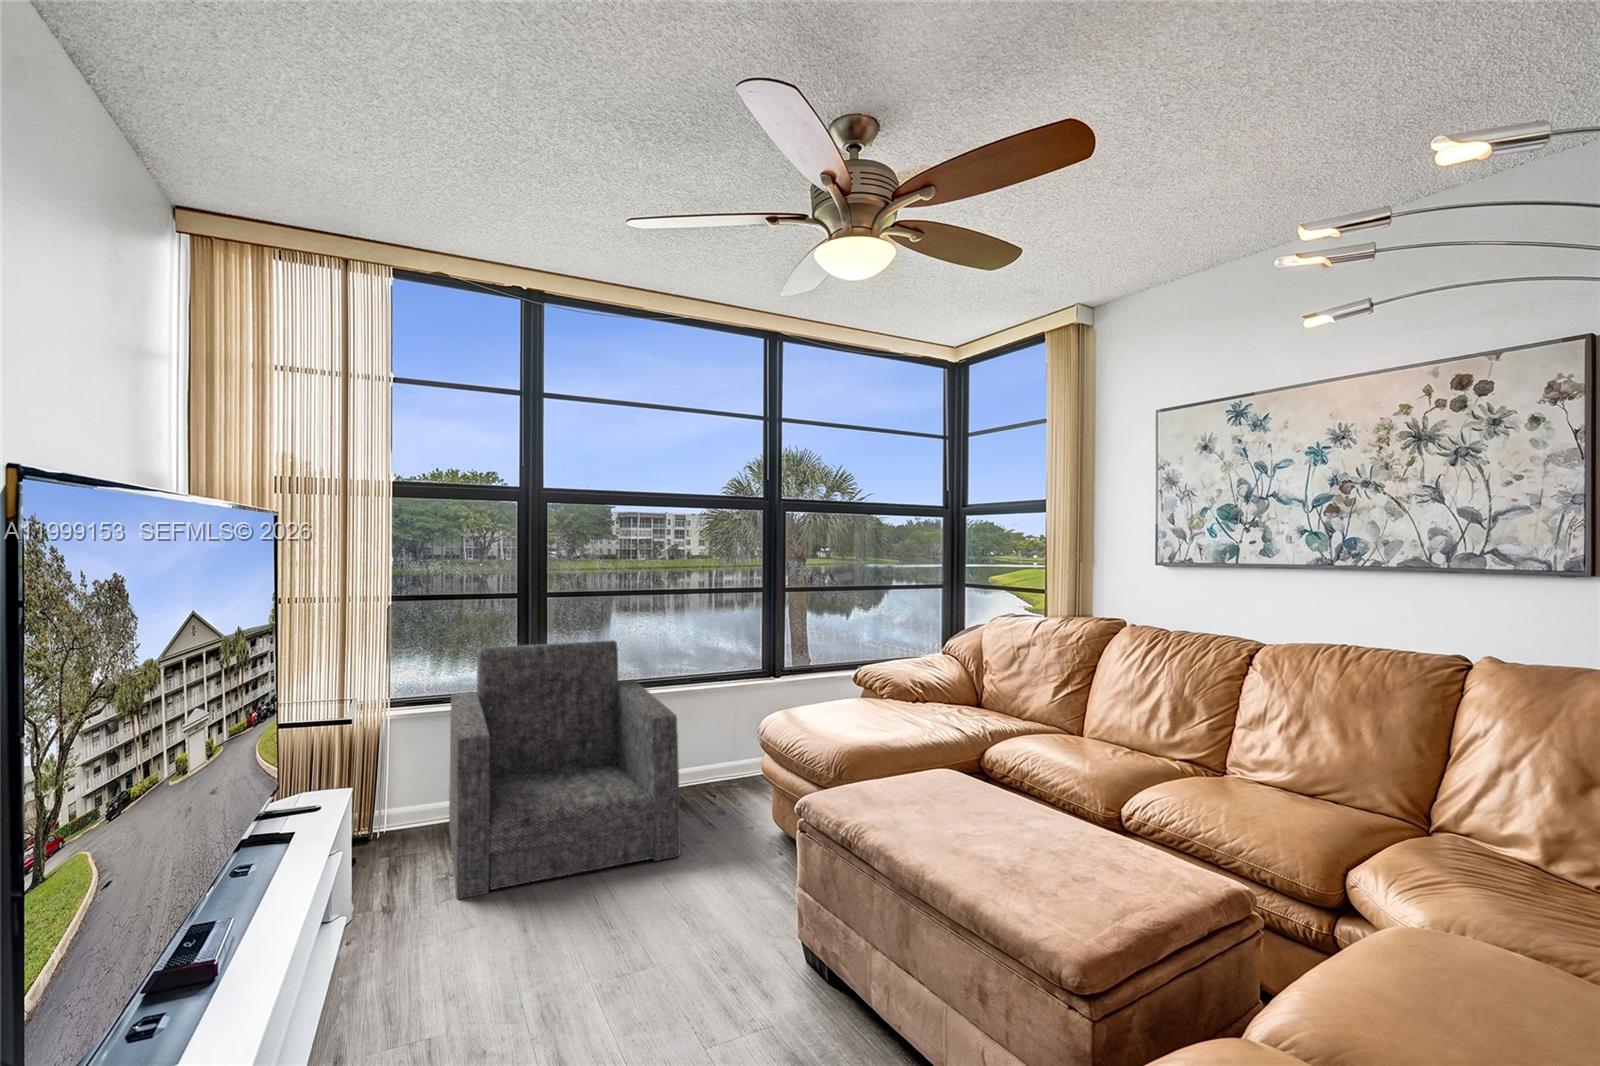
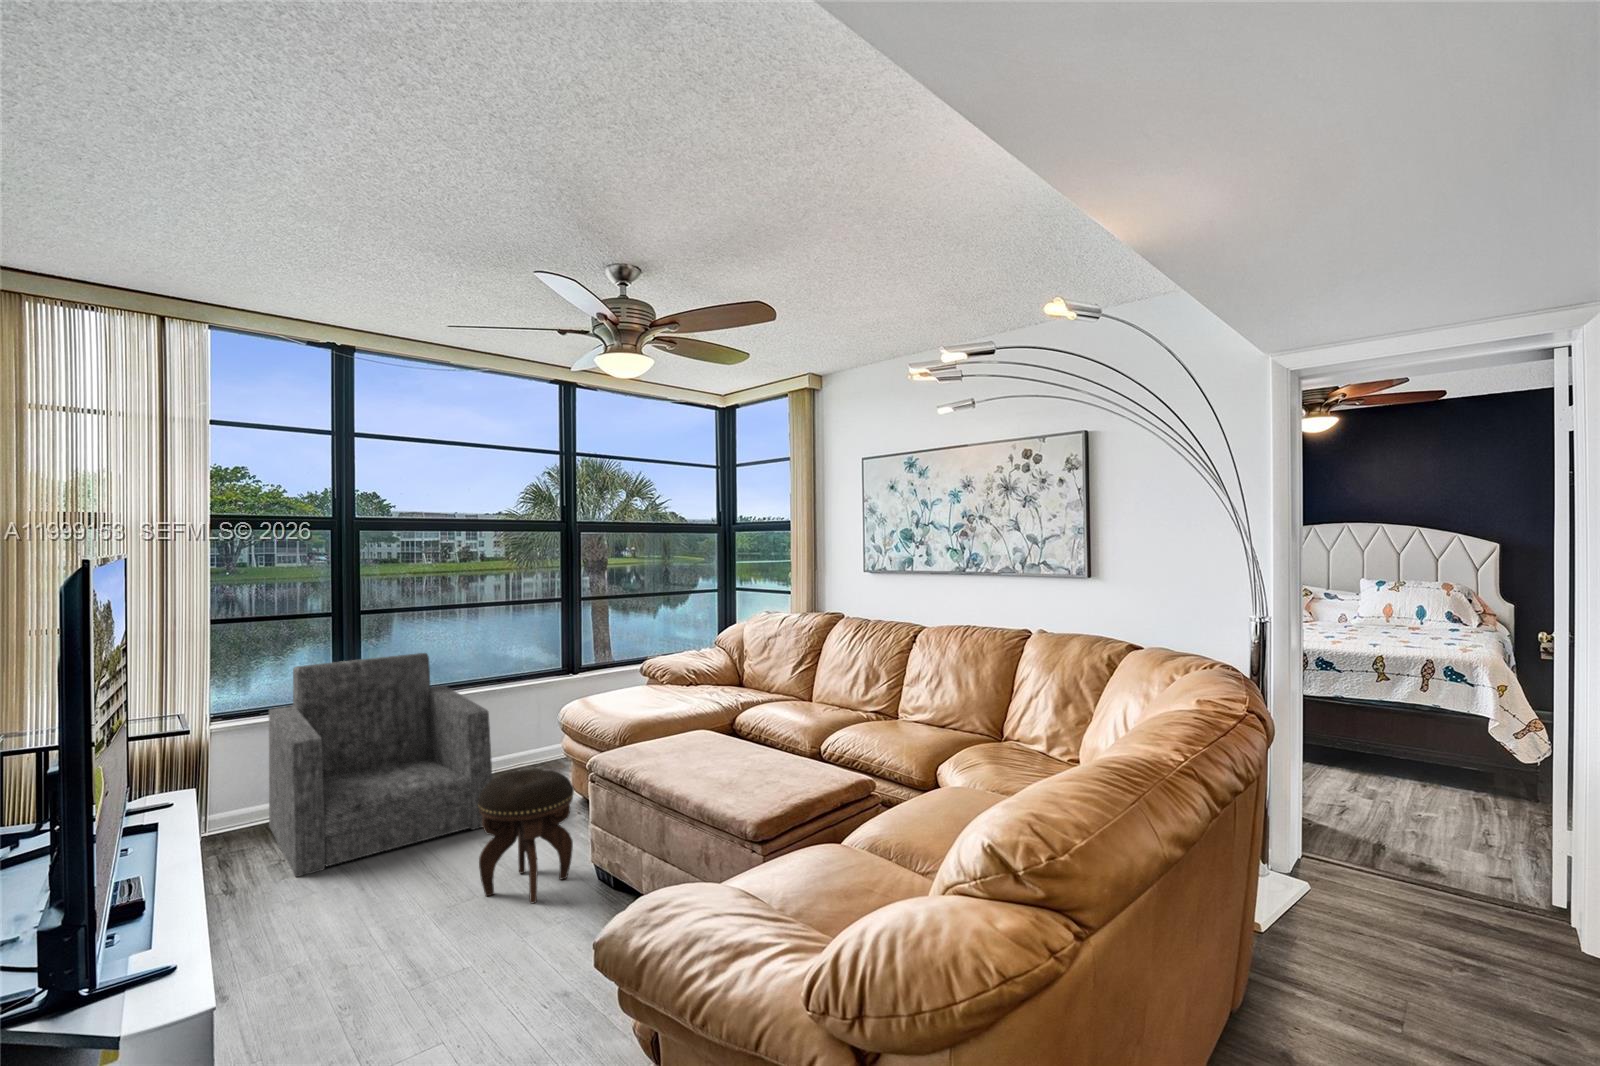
footstool: none [653,802,774,993] -> present [478,769,574,903]

